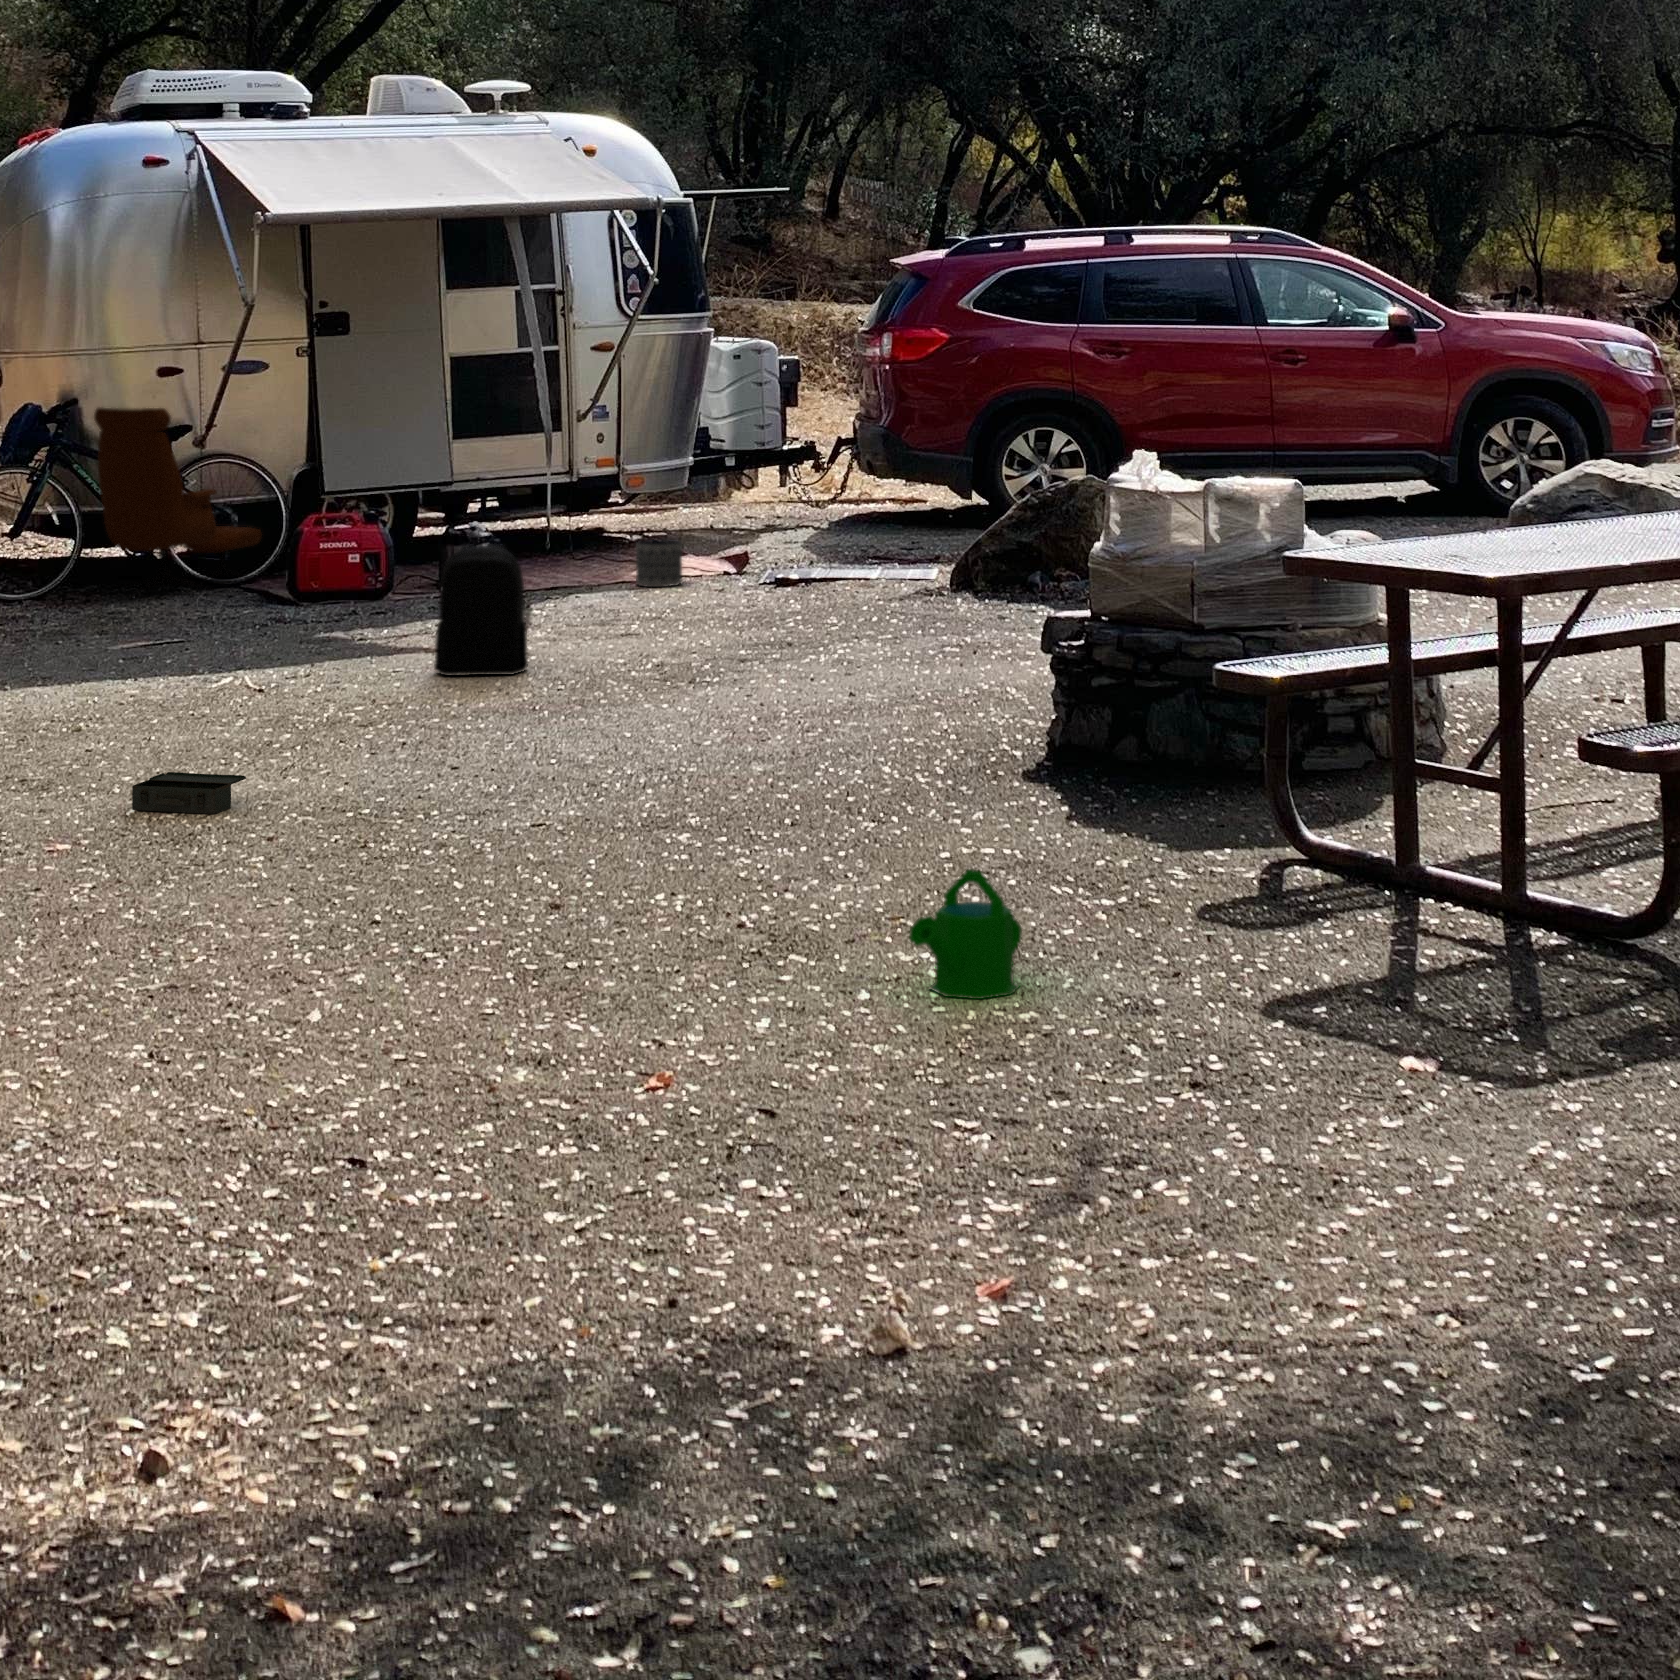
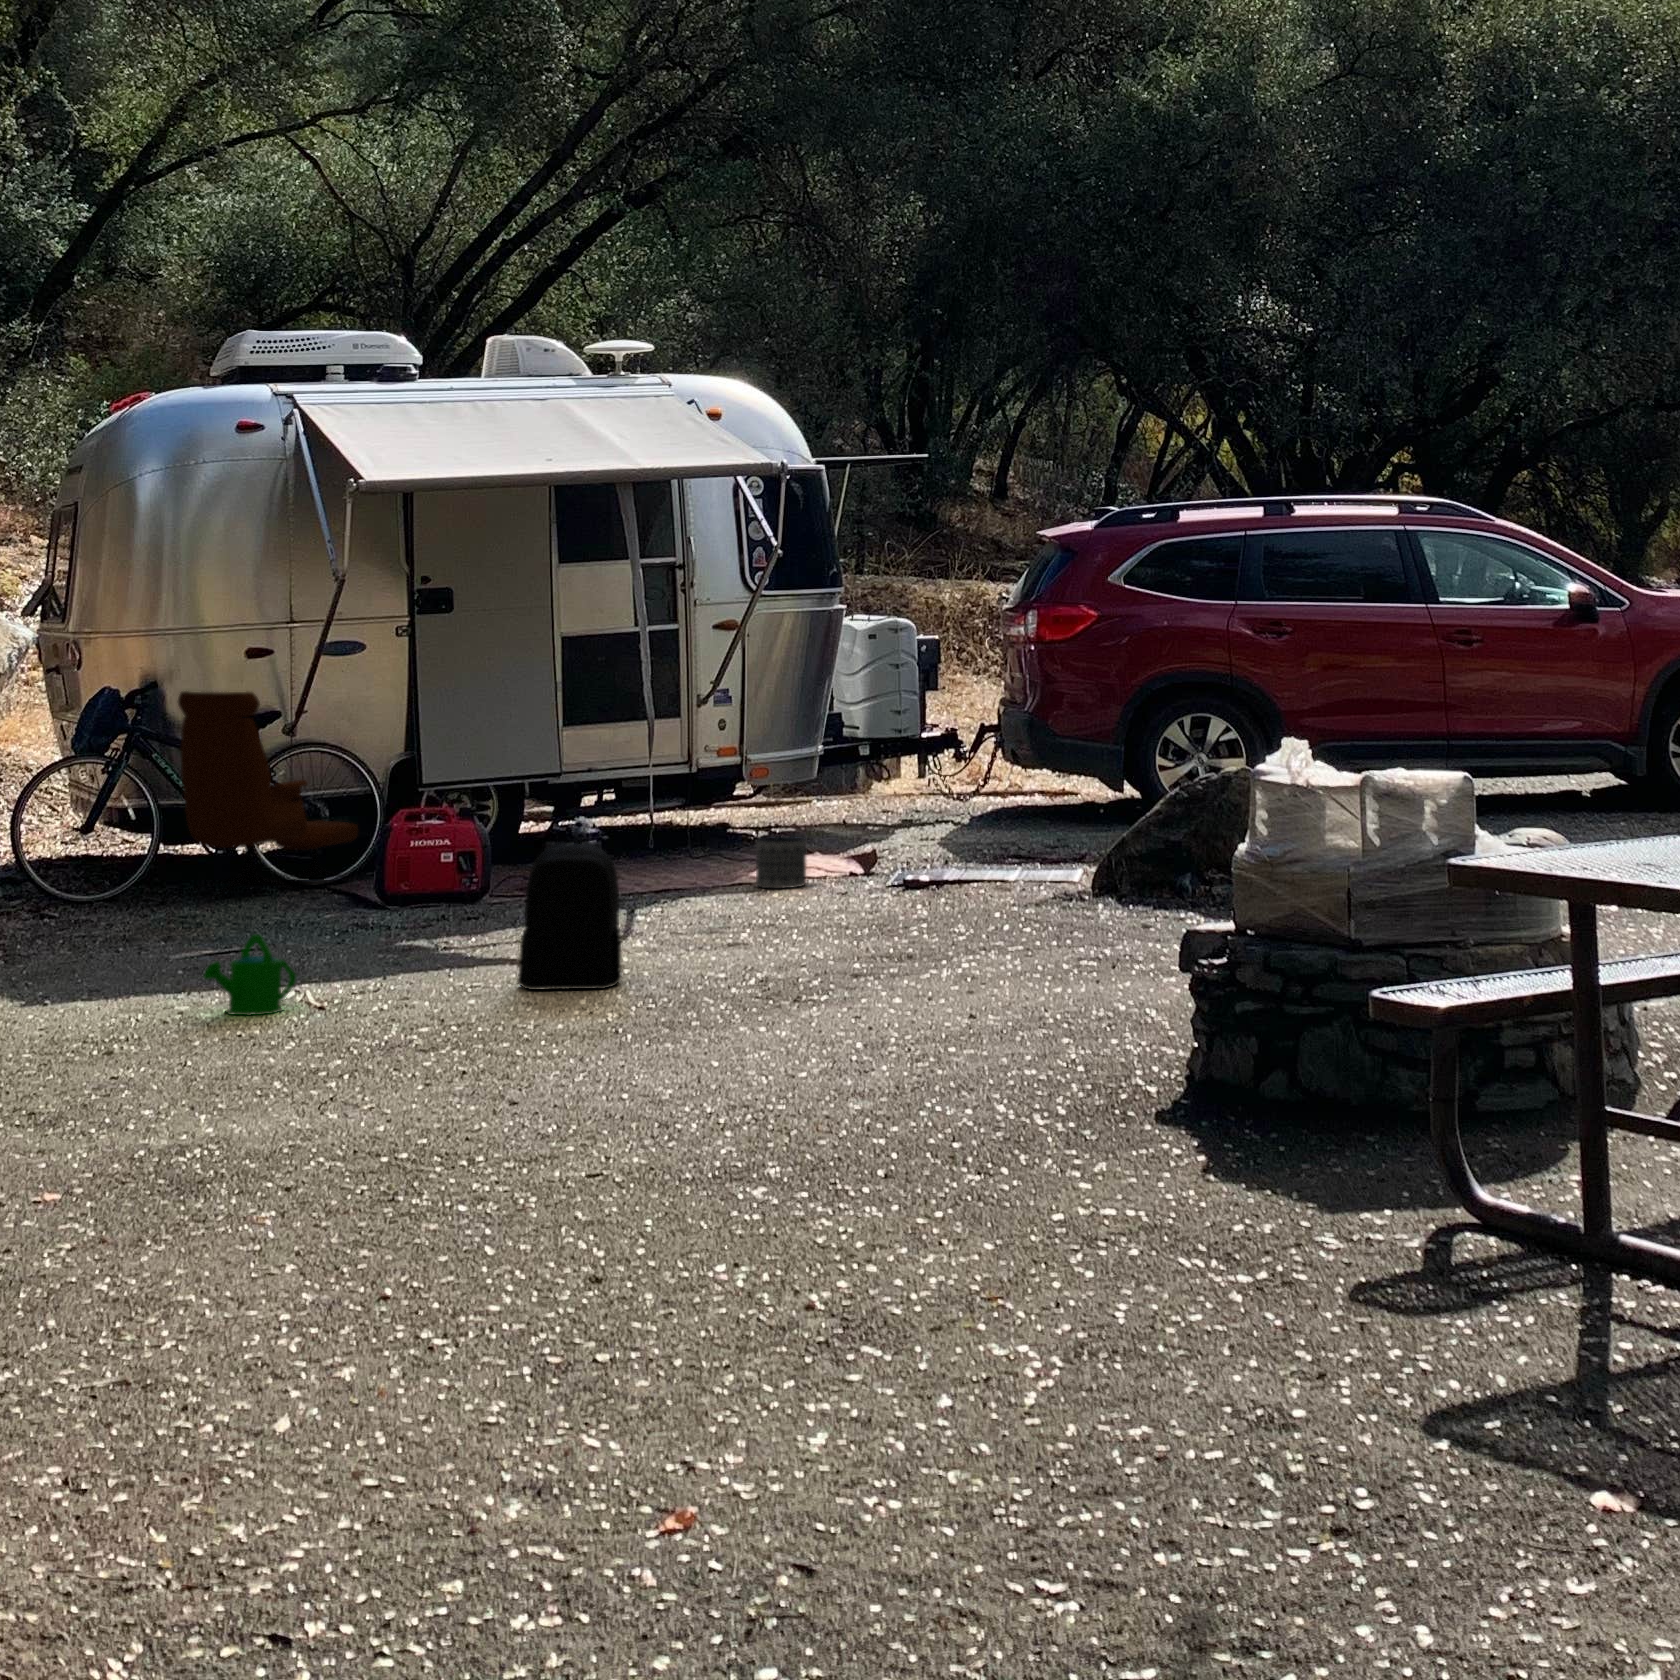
toolbox: present [132,772,246,814] -> none [140,1106,273,1156]
watering can: present [909,869,1022,999] -> present [203,934,296,1015]

